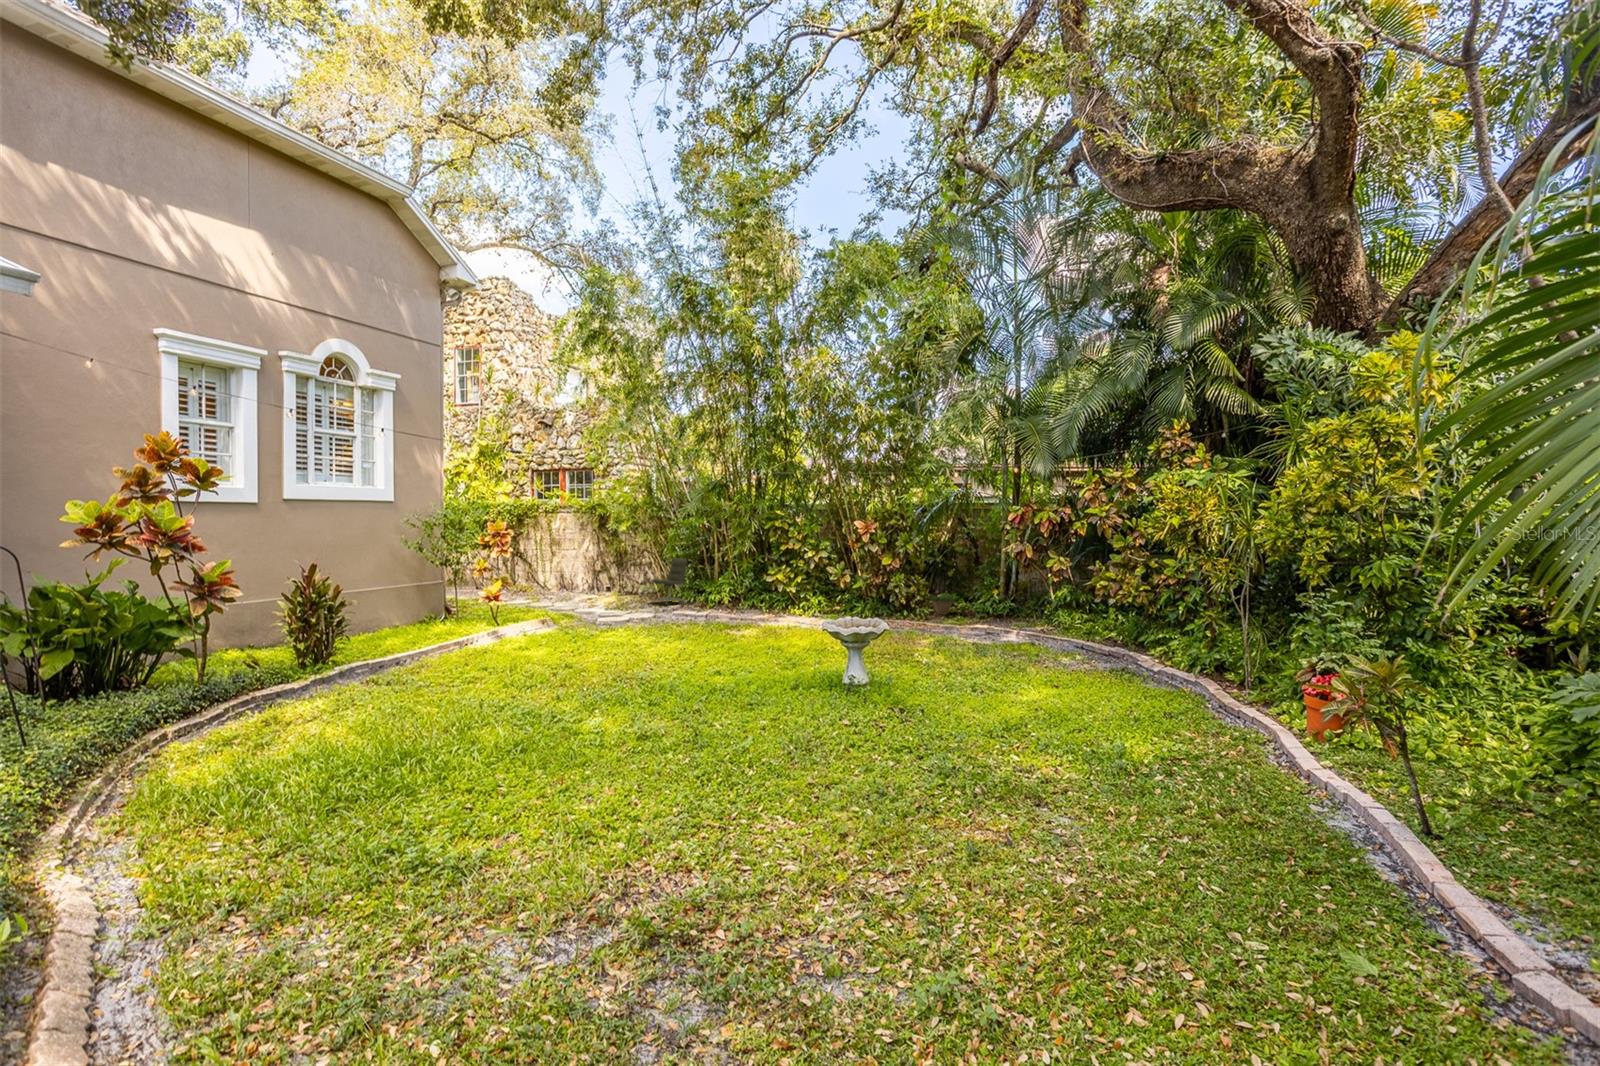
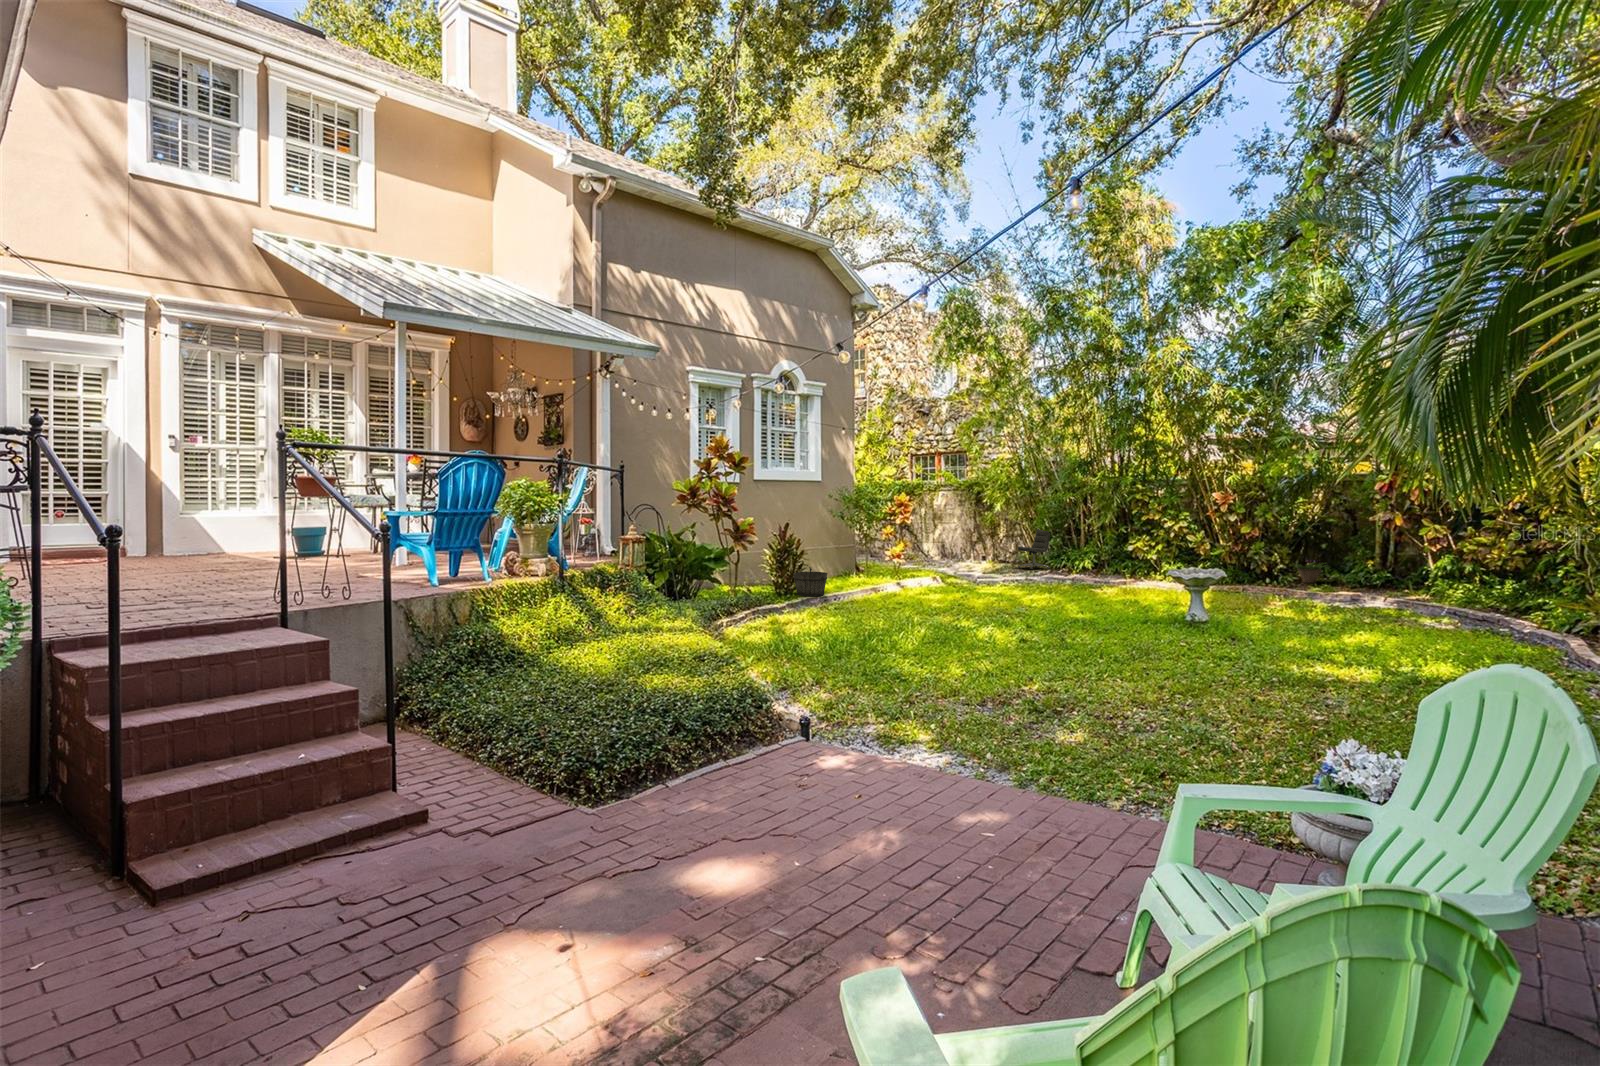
wooden bucket: none [334,622,389,667] -> present [794,565,828,596]

